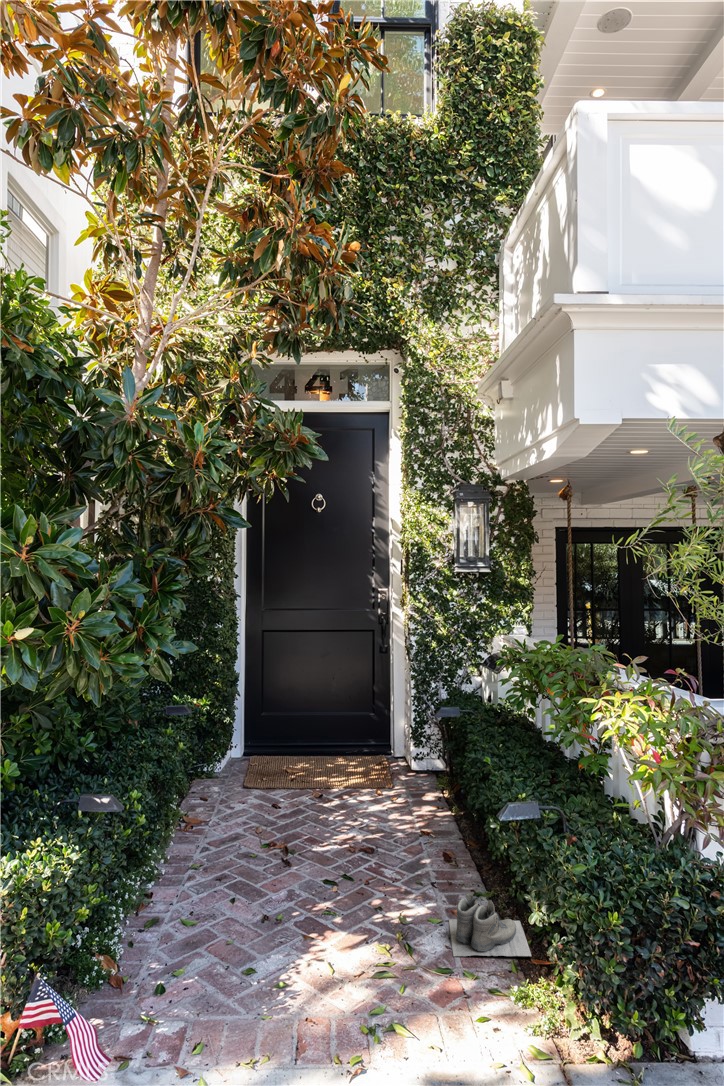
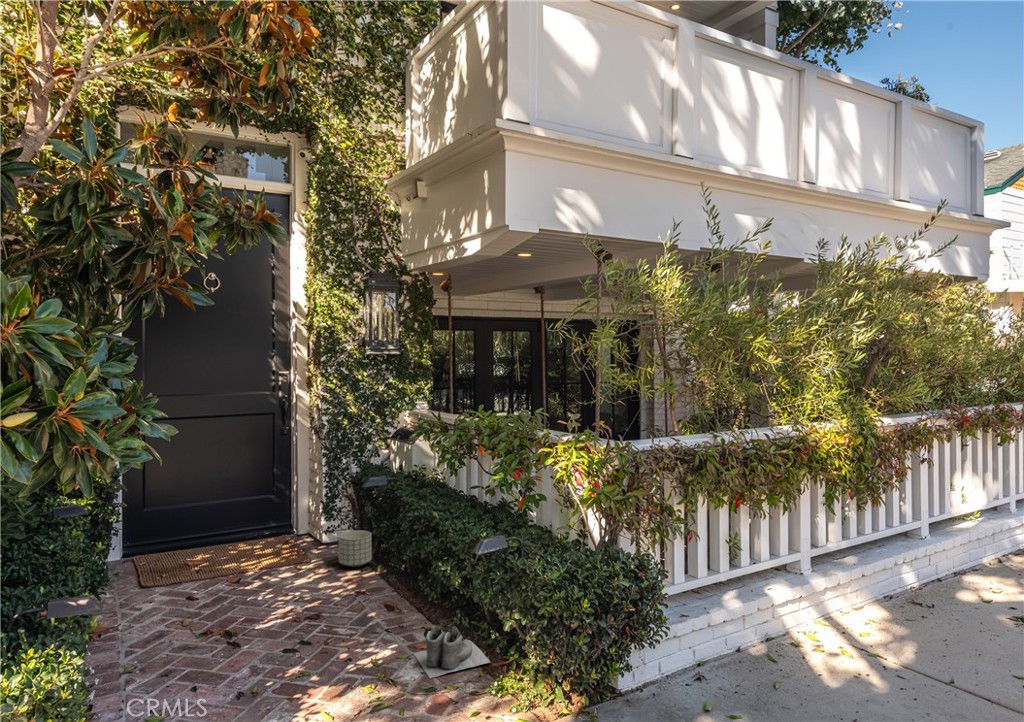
planter: none [417,762,451,803] -> present [339,530,372,567]

